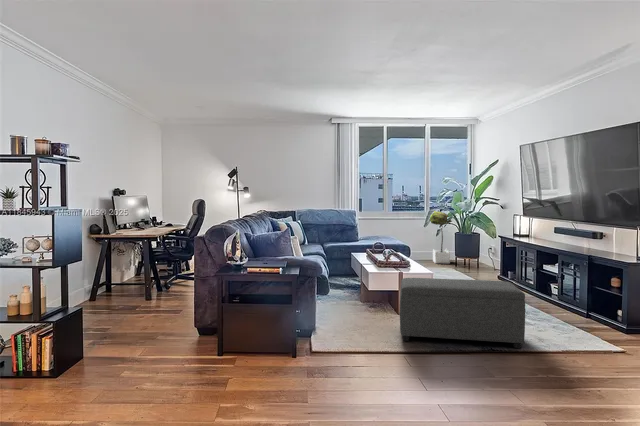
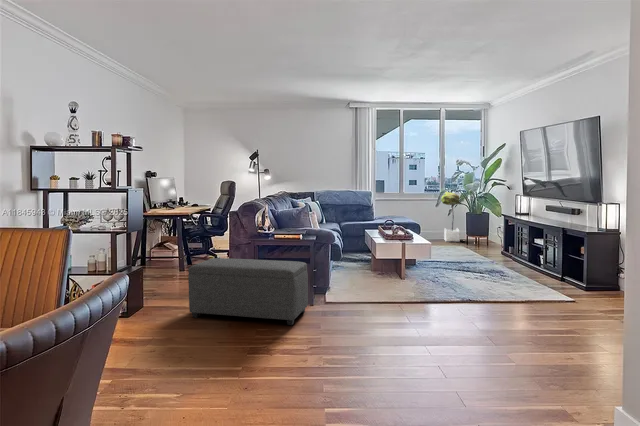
ottoman: present [400,278,525,348] -> present [188,258,308,325]

